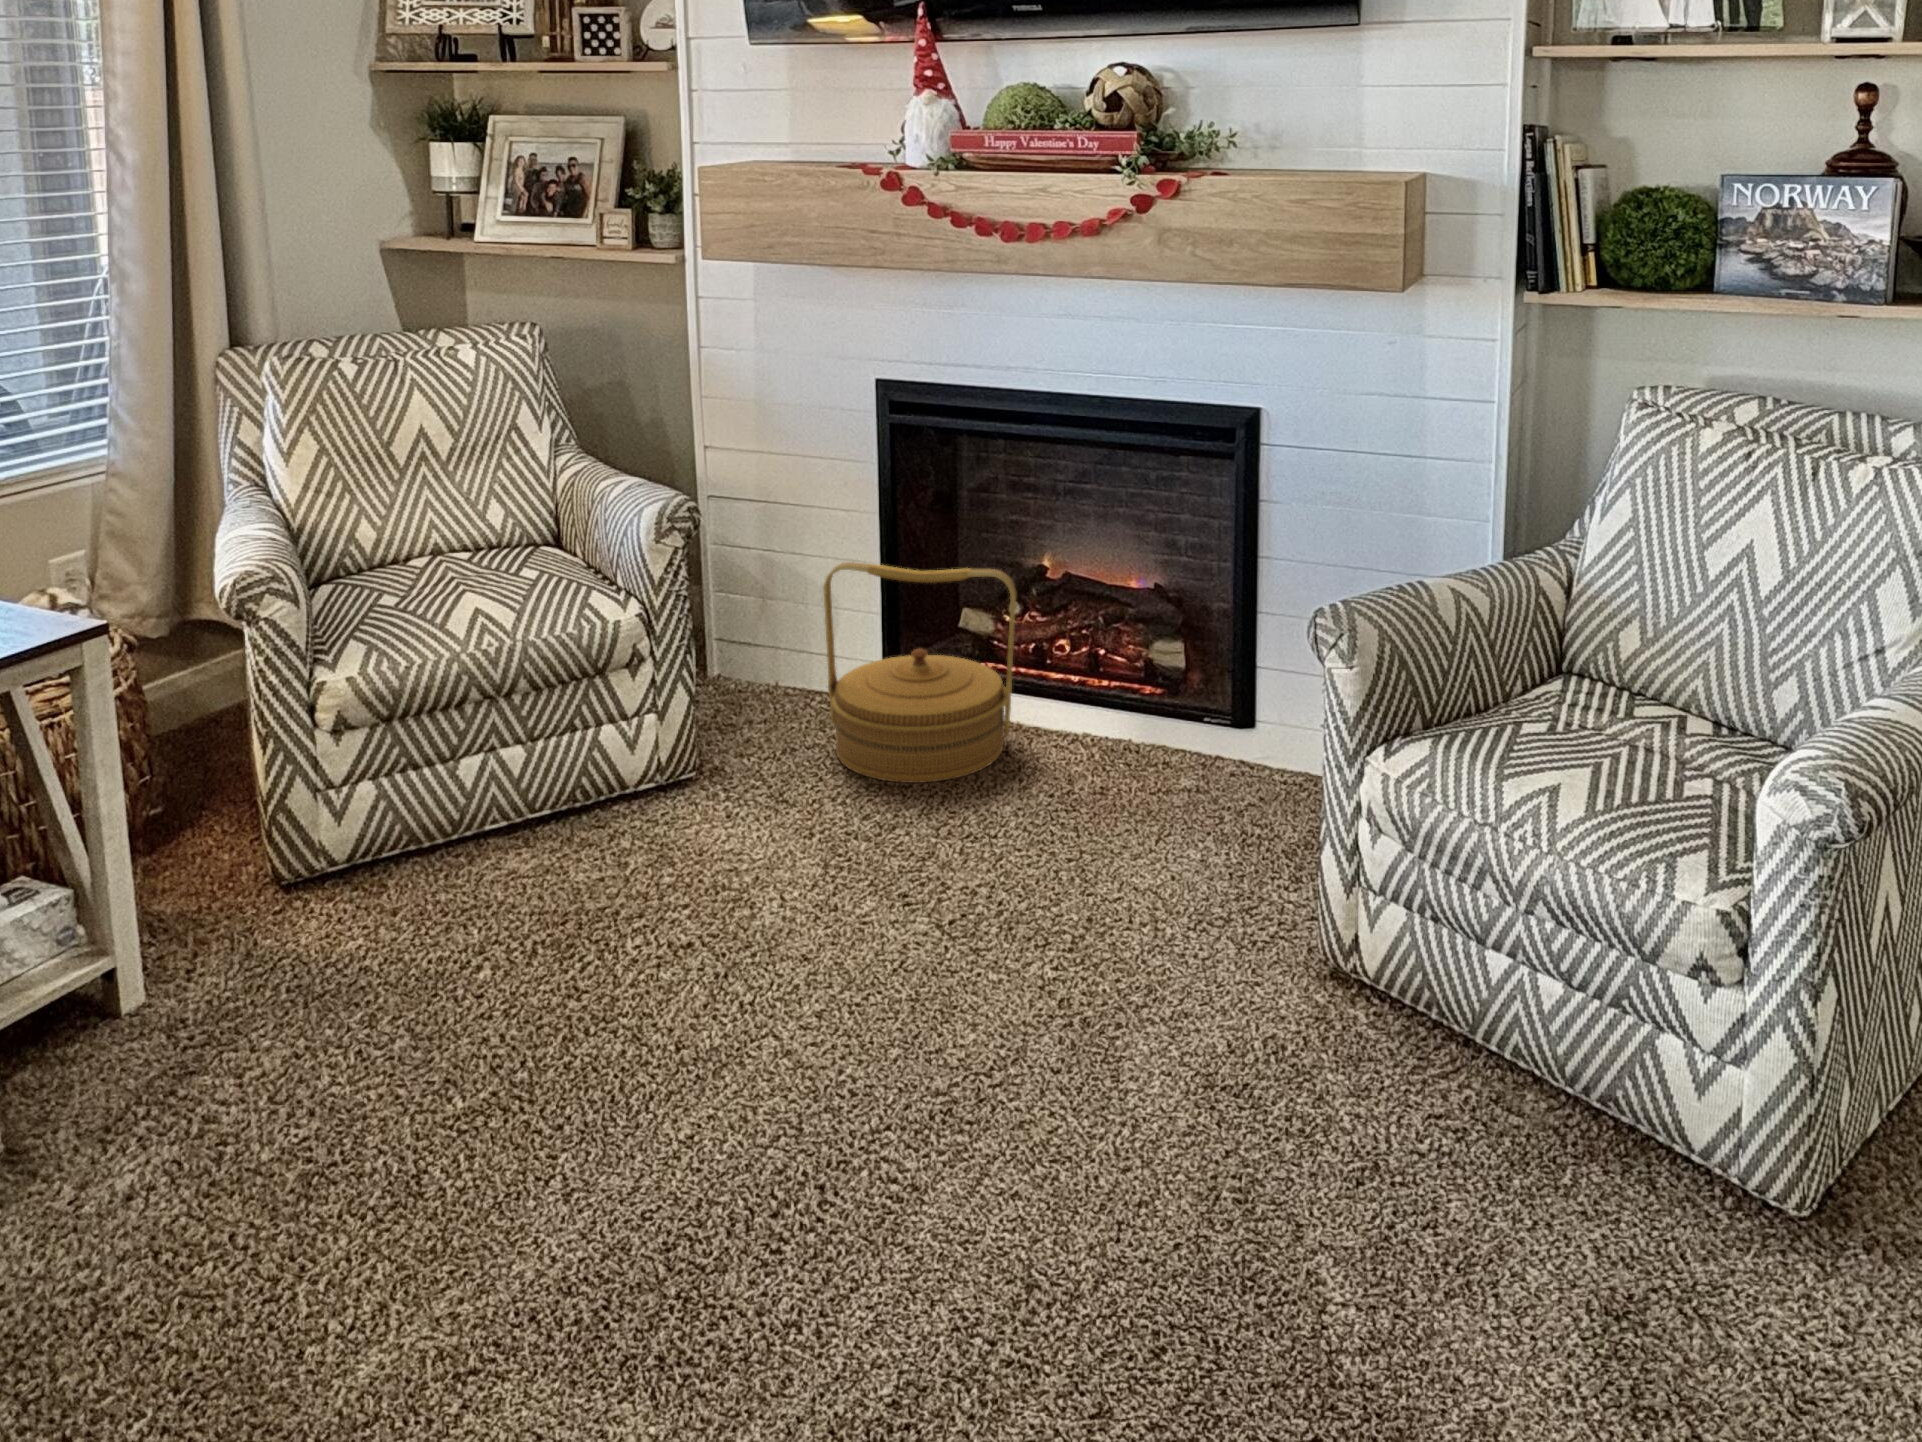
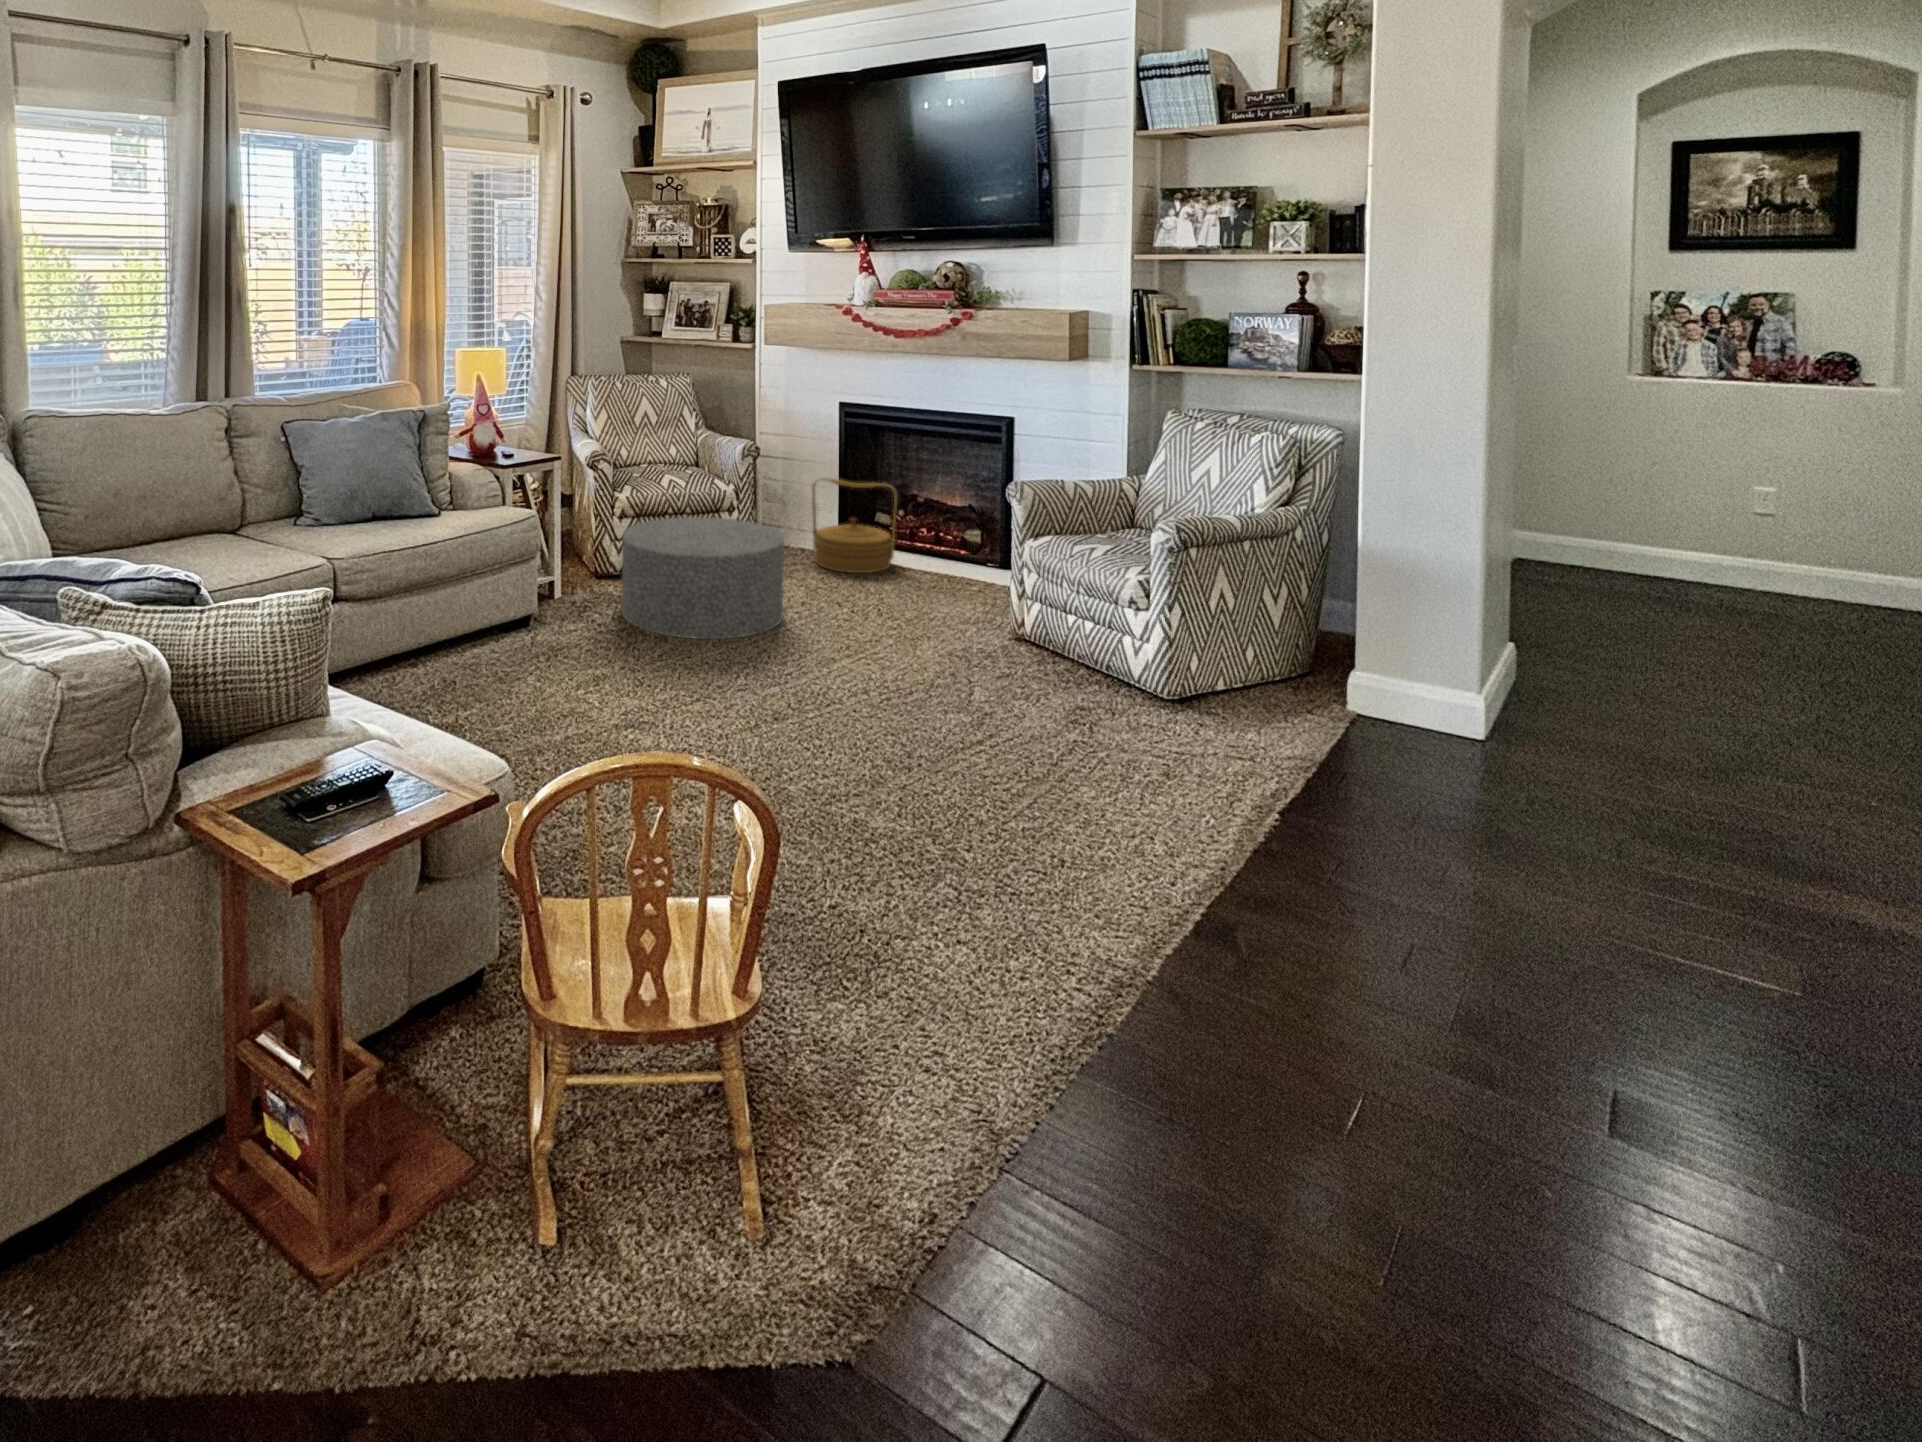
ottoman: none [287,726,764,1156] -> present [622,517,784,639]

